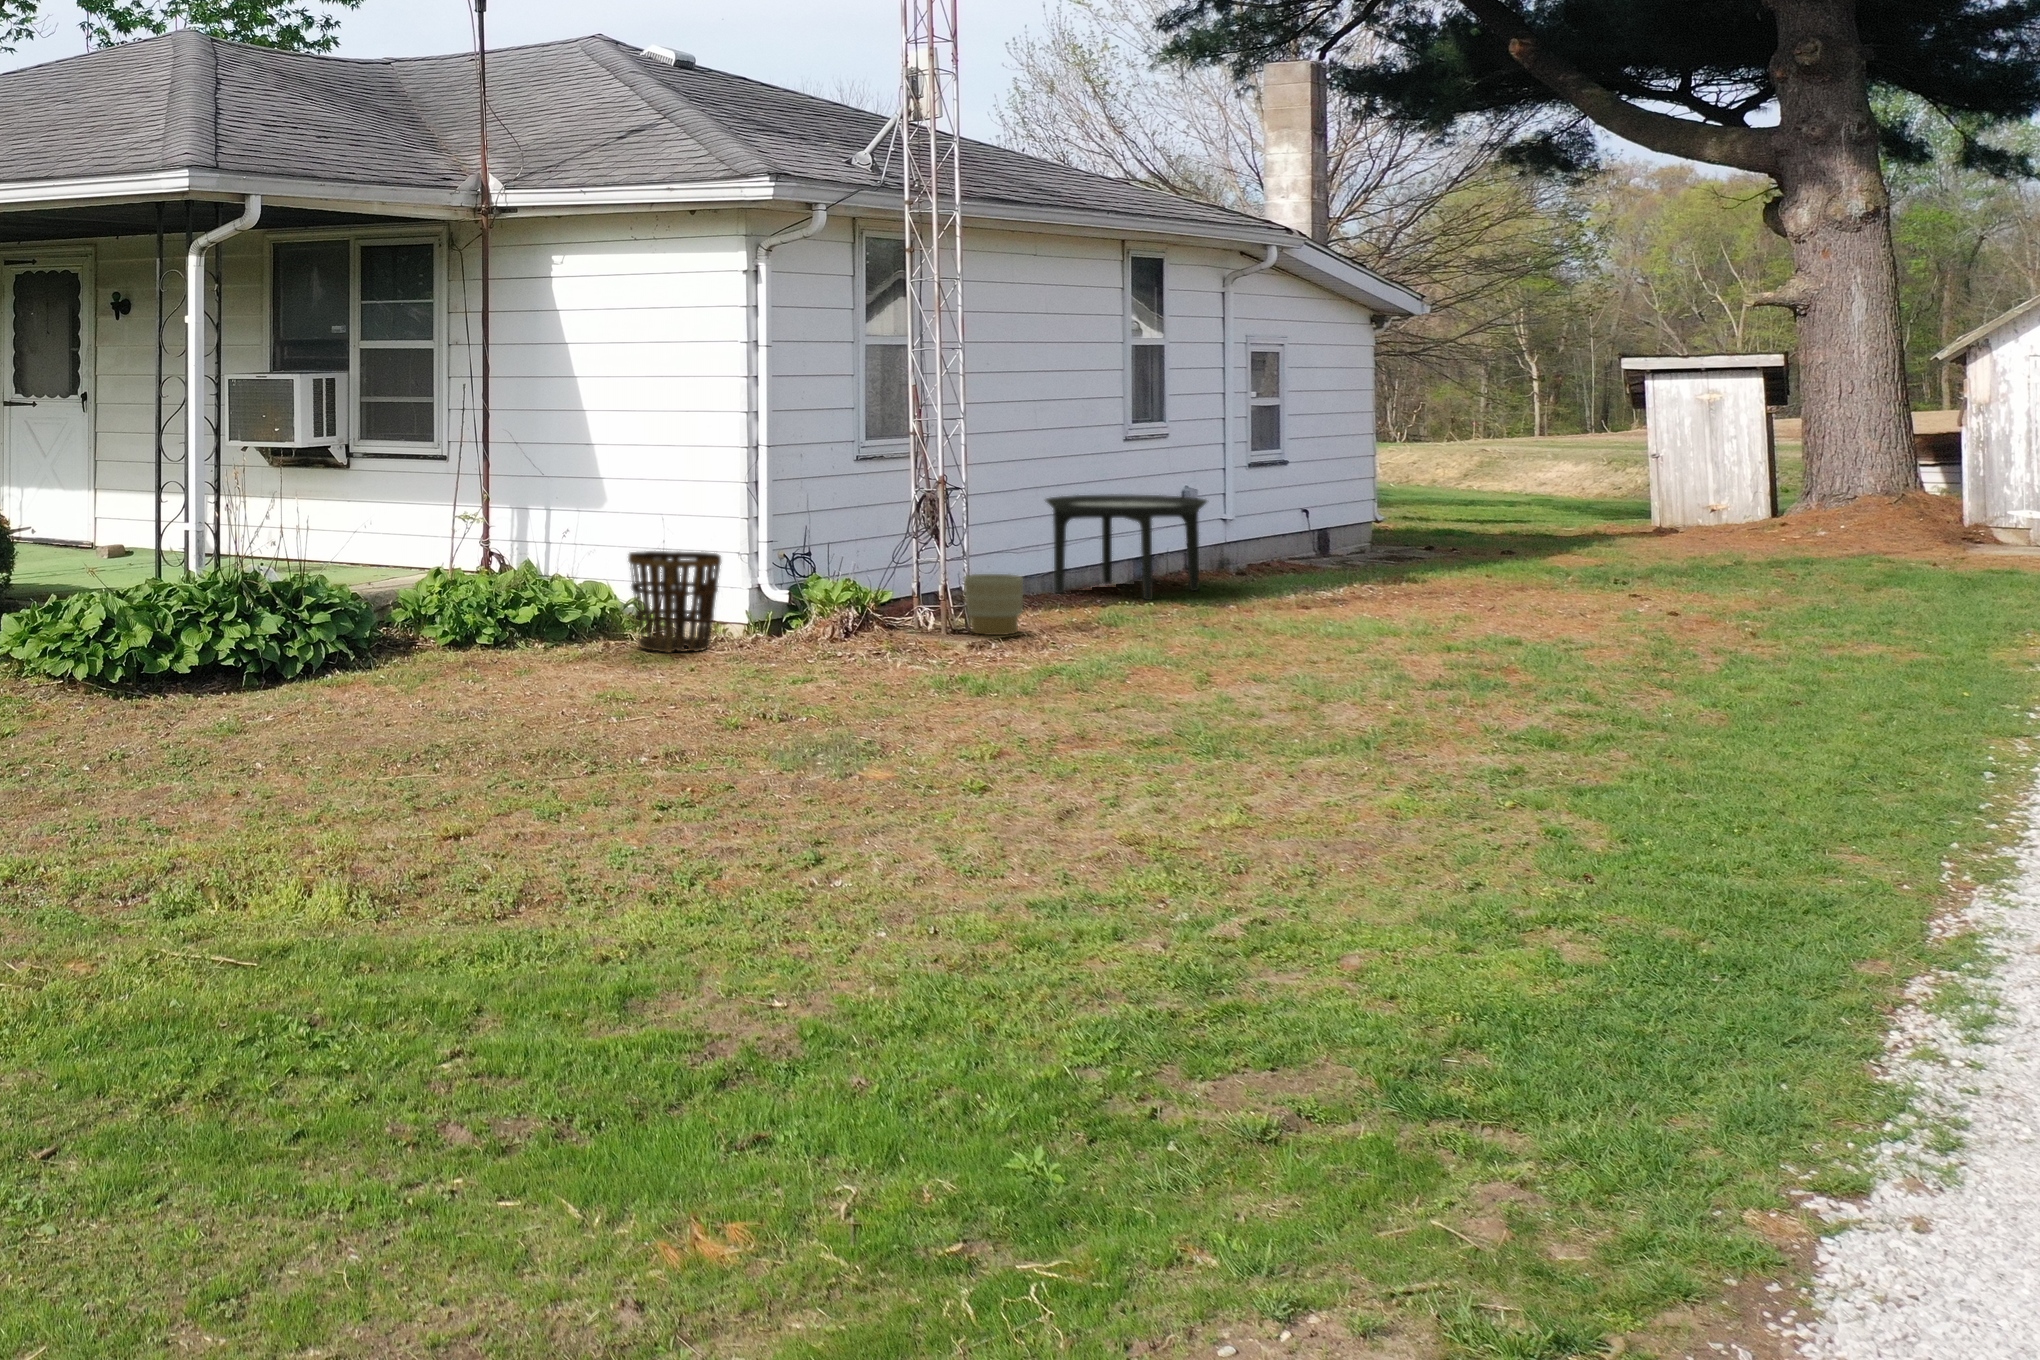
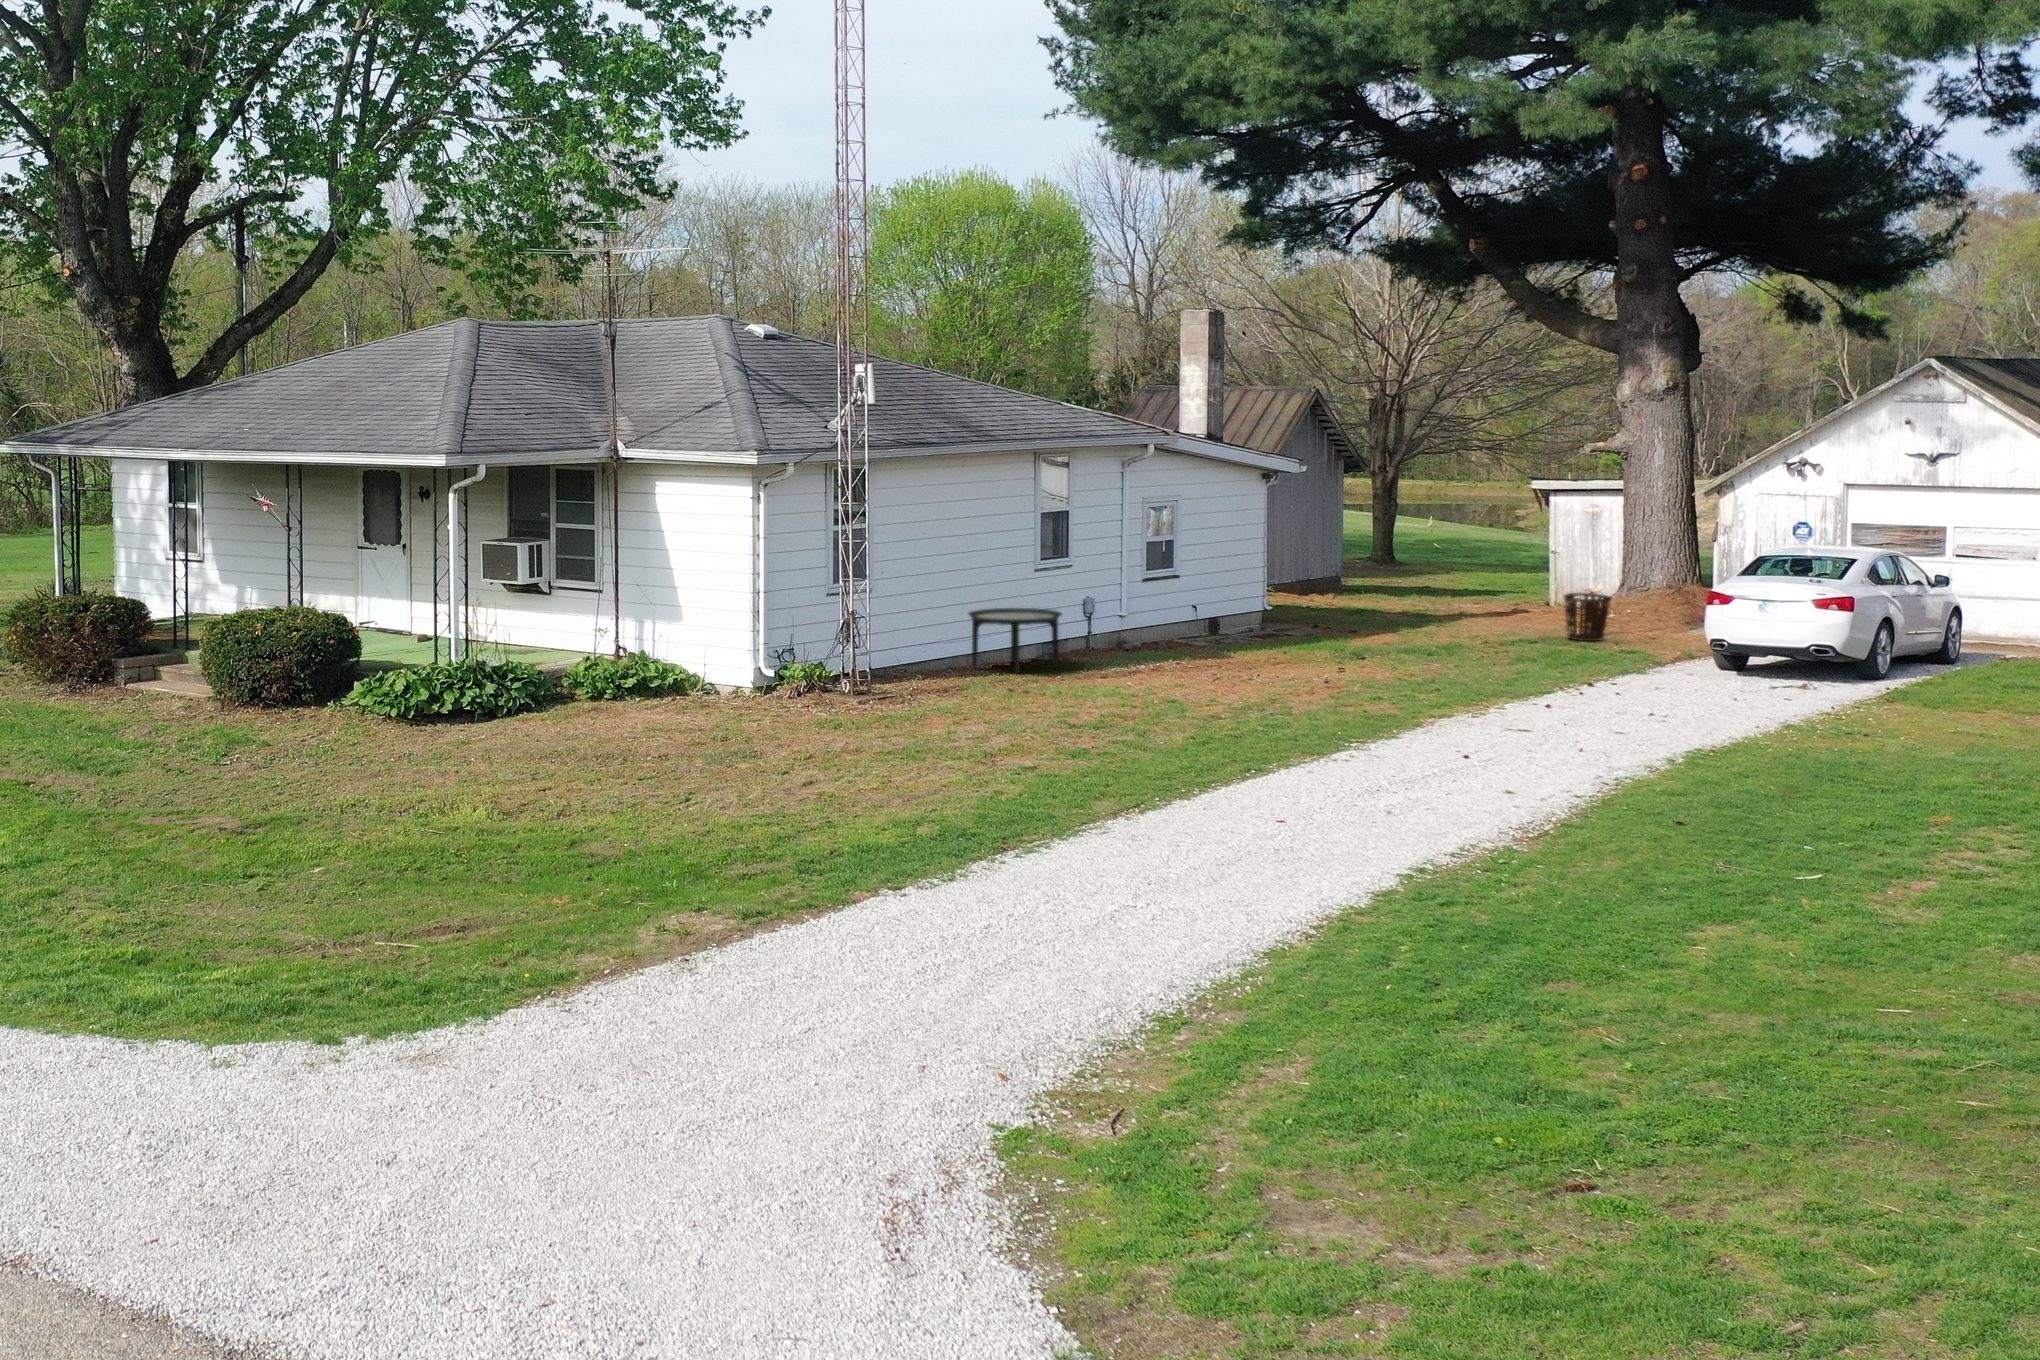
basket: present [628,551,721,652] -> present [1563,593,1612,641]
planter: present [964,574,1023,635] -> none [879,661,911,696]

